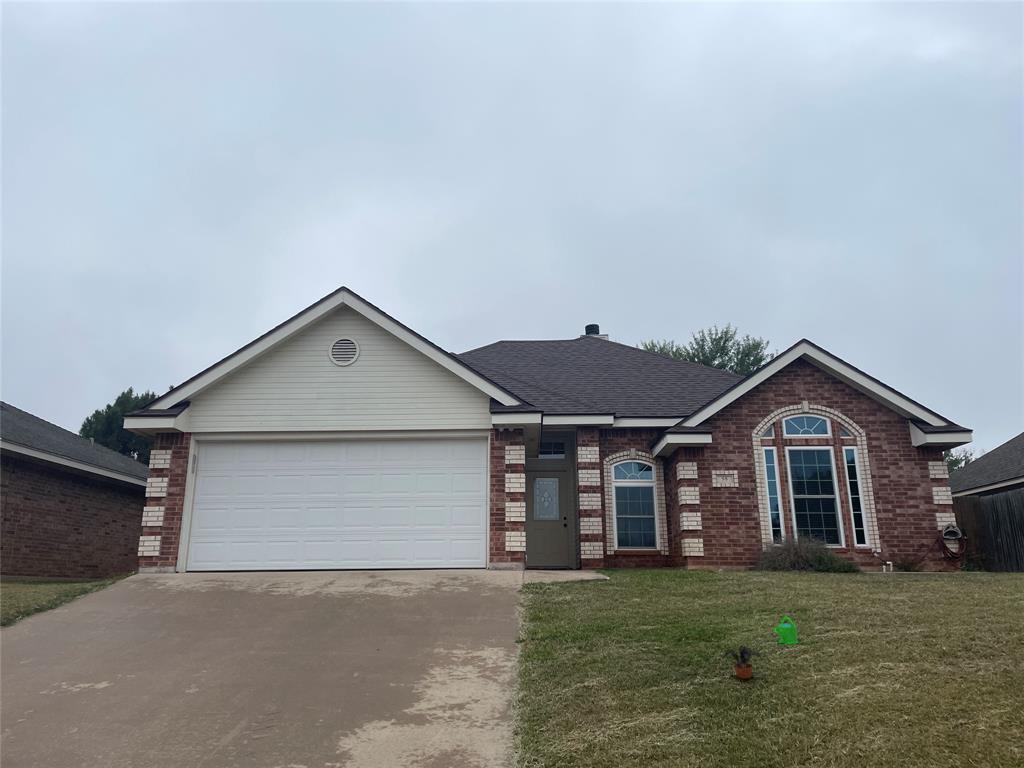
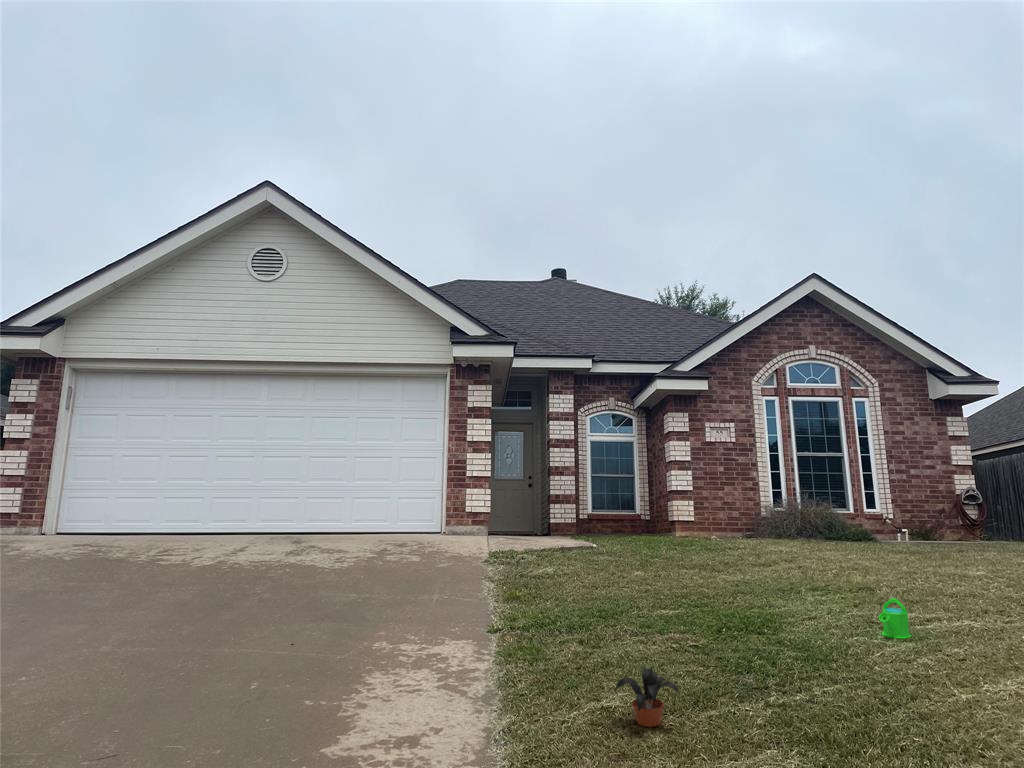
potted plant: present [724,646,762,678] -> present [615,668,679,727]

